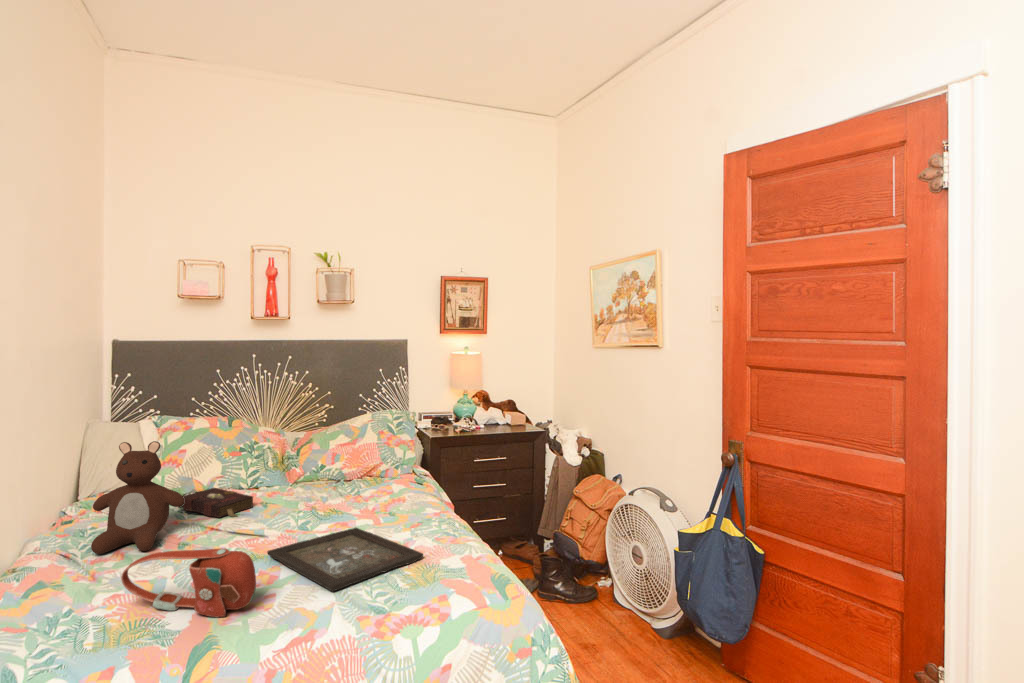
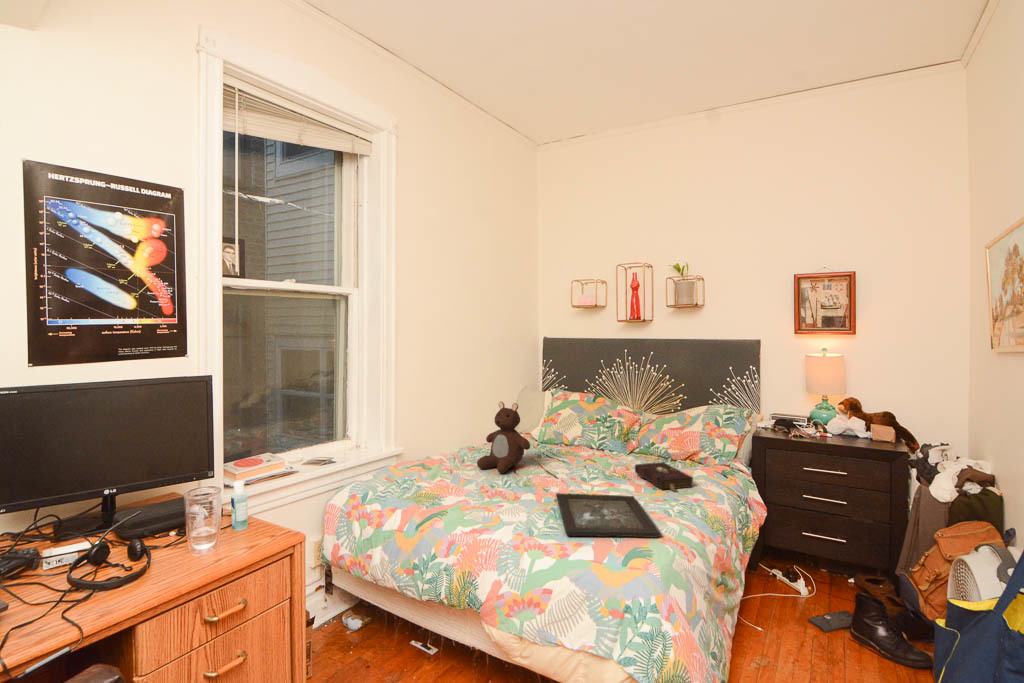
book: present [180,488,253,518] -> present [635,462,693,492]
handbag: present [121,548,256,617] -> none [456,472,517,526]

